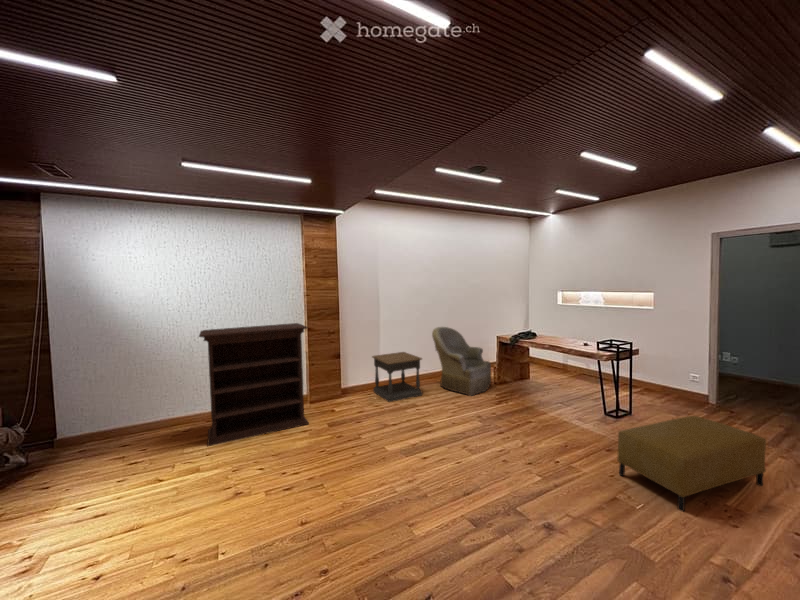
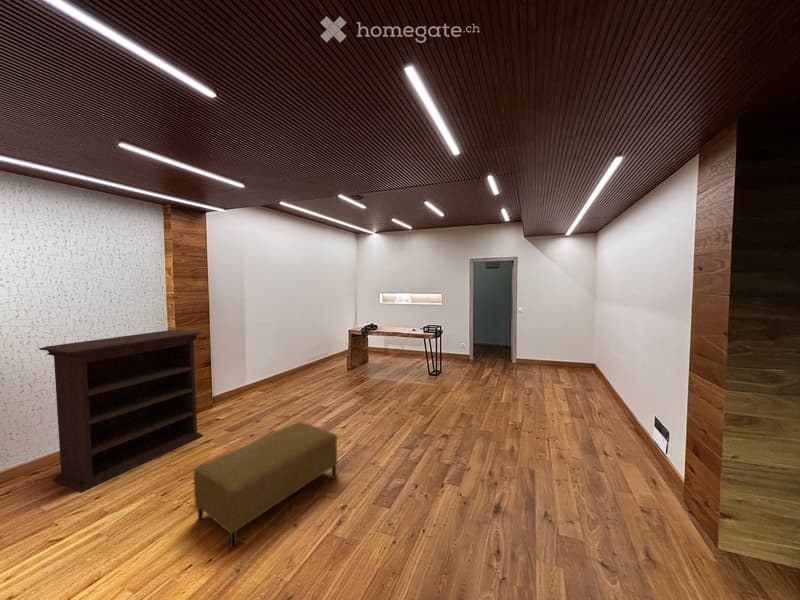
armchair: present [432,327,491,396] -> none [295,326,345,382]
side table: present [372,352,422,402] -> none [240,352,295,400]
ottoman: present [618,416,766,511] -> present [194,422,338,549]

